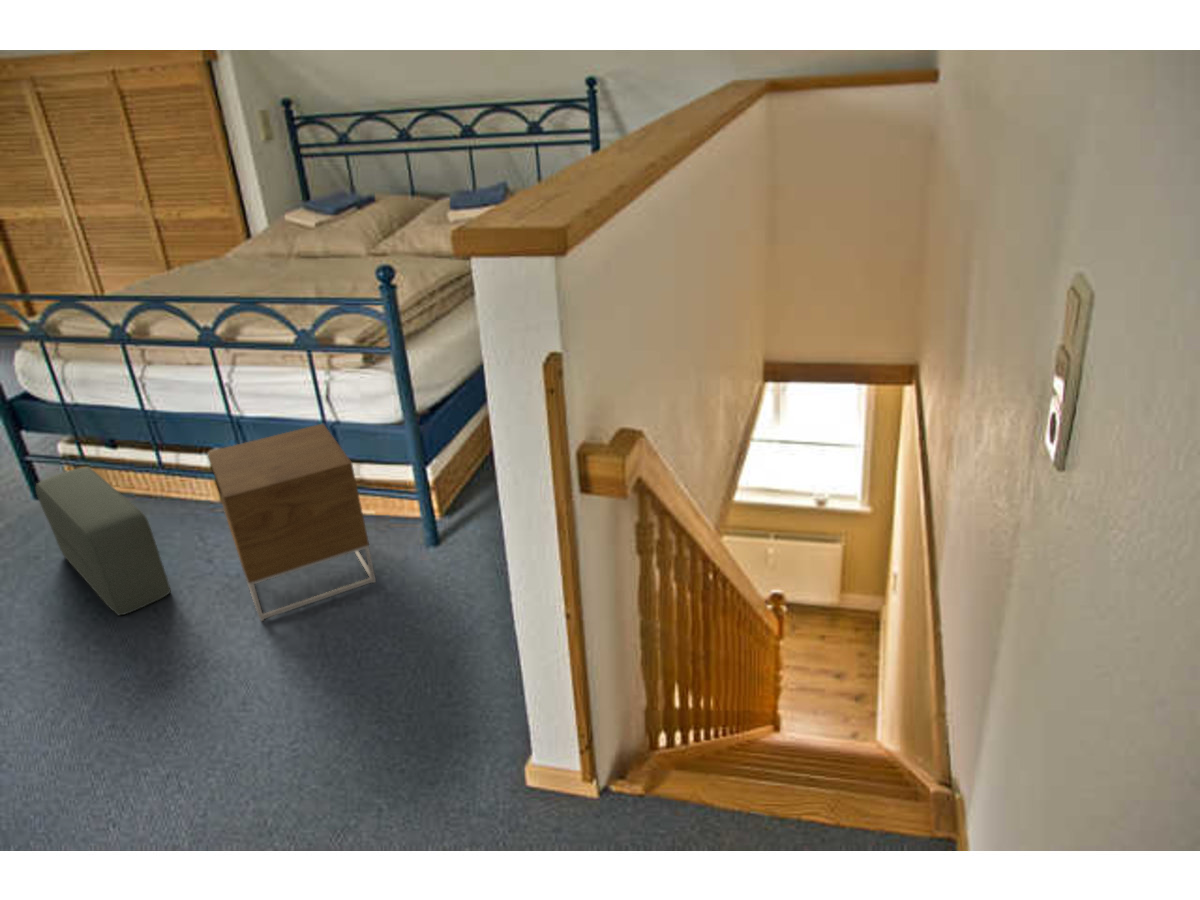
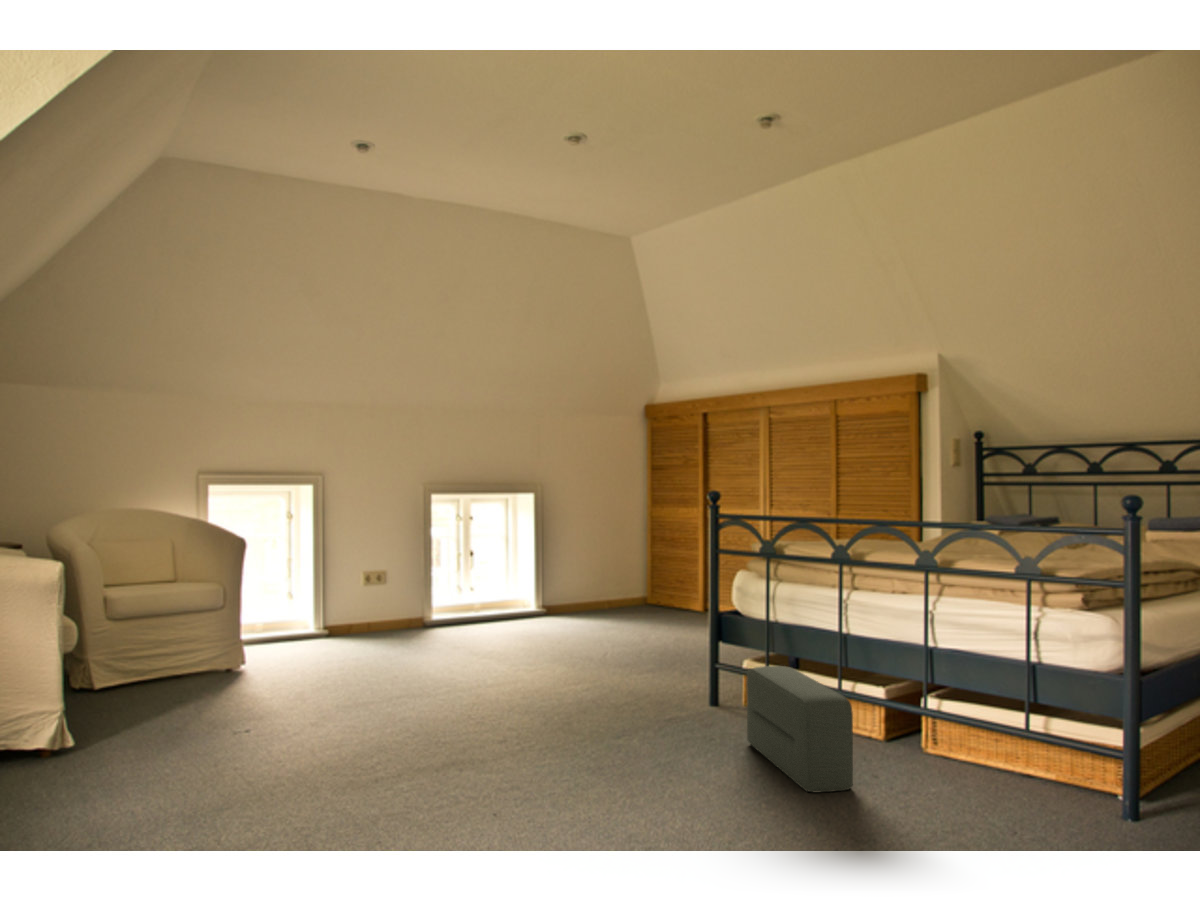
nightstand: present [208,424,376,621] -> none [917,657,1076,834]

